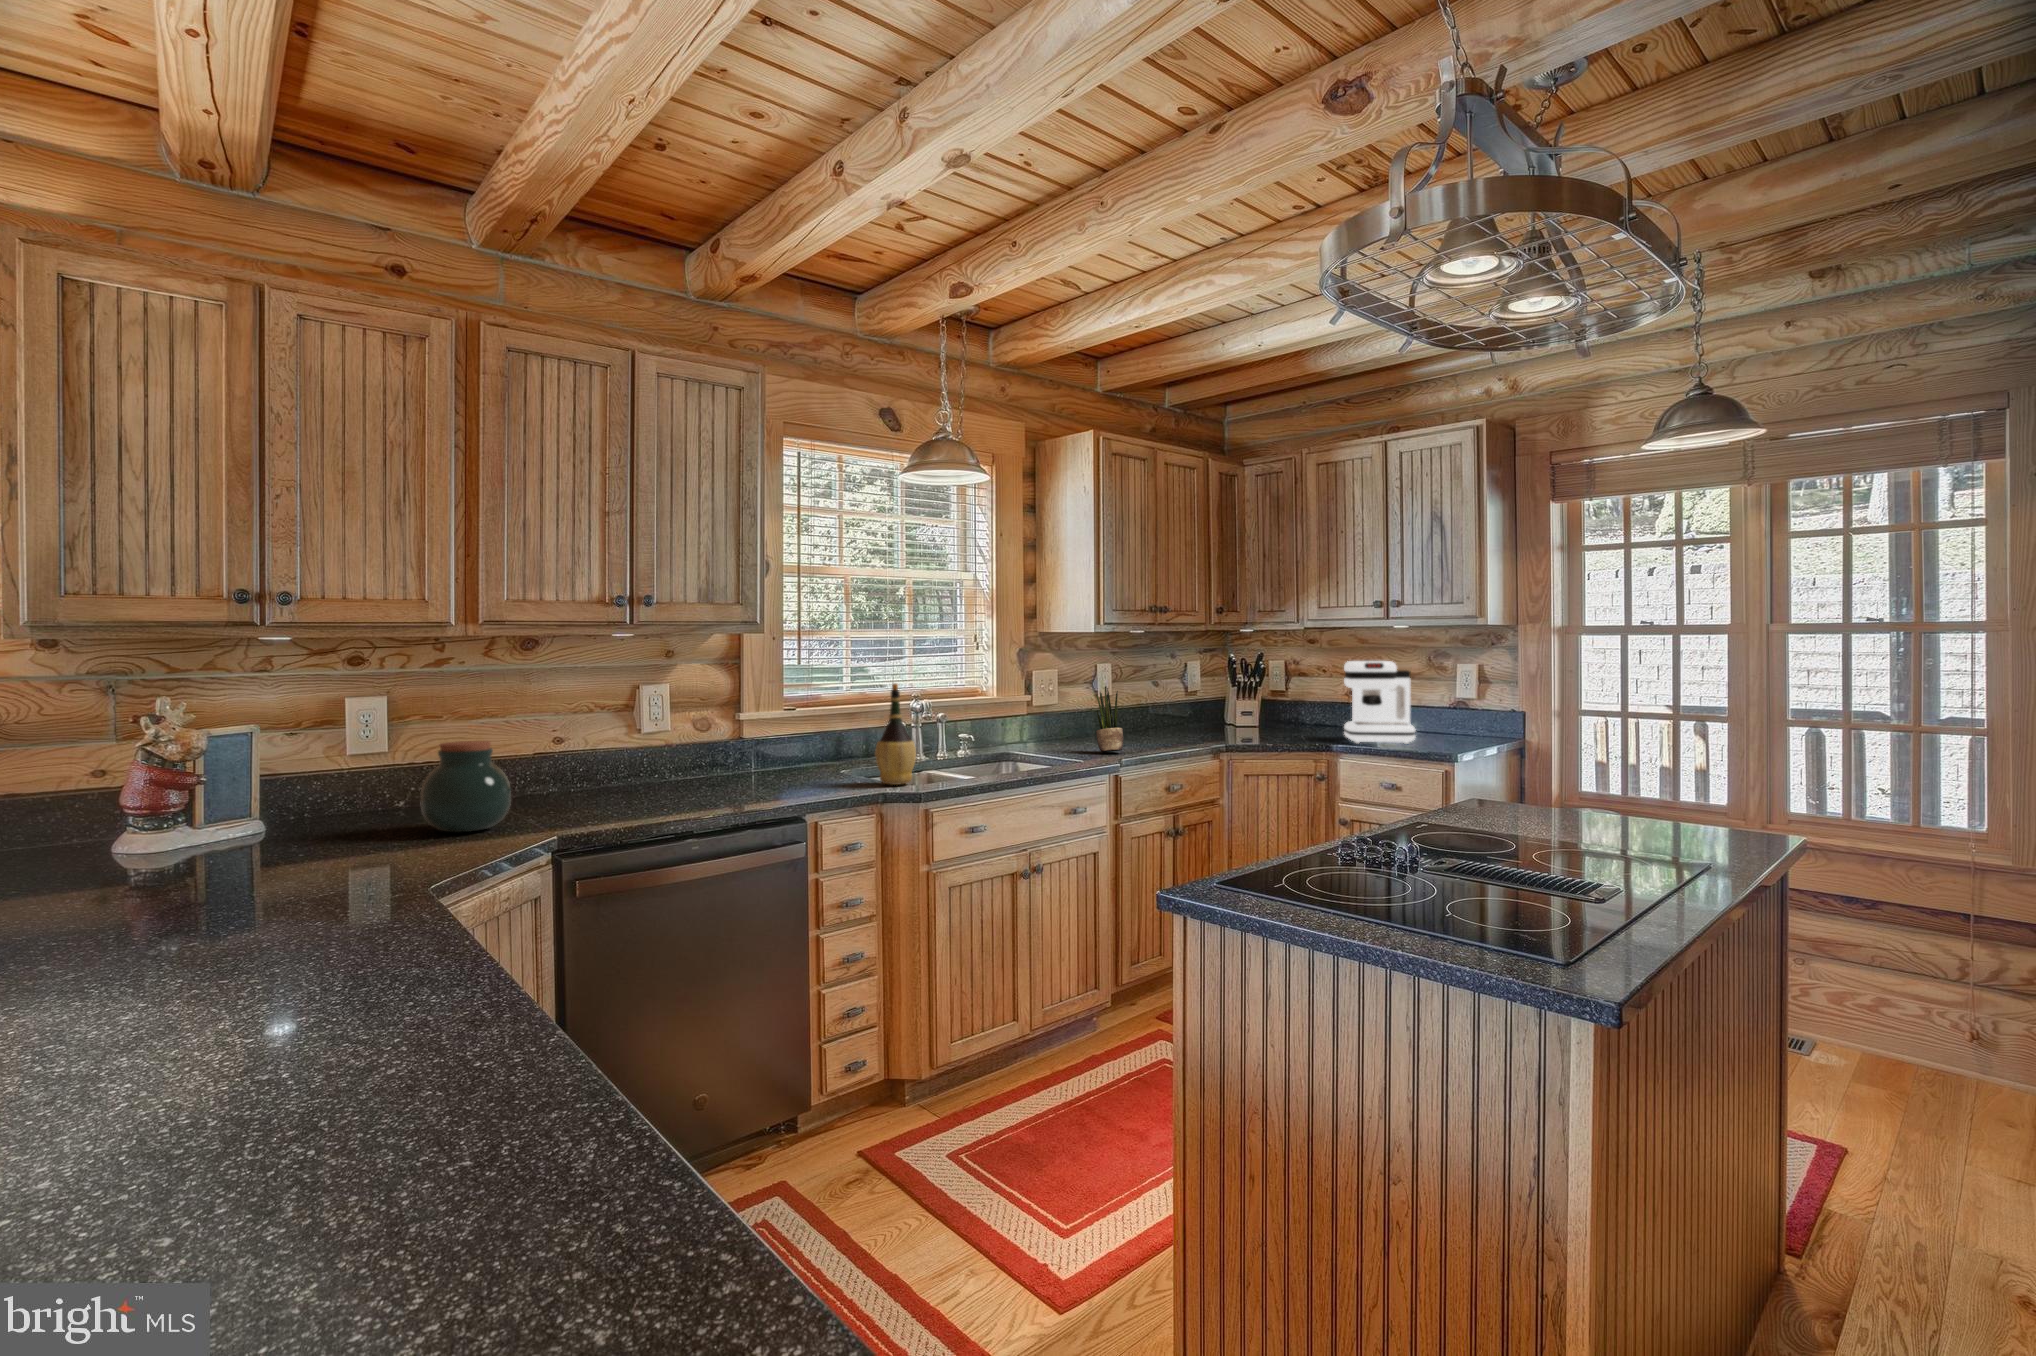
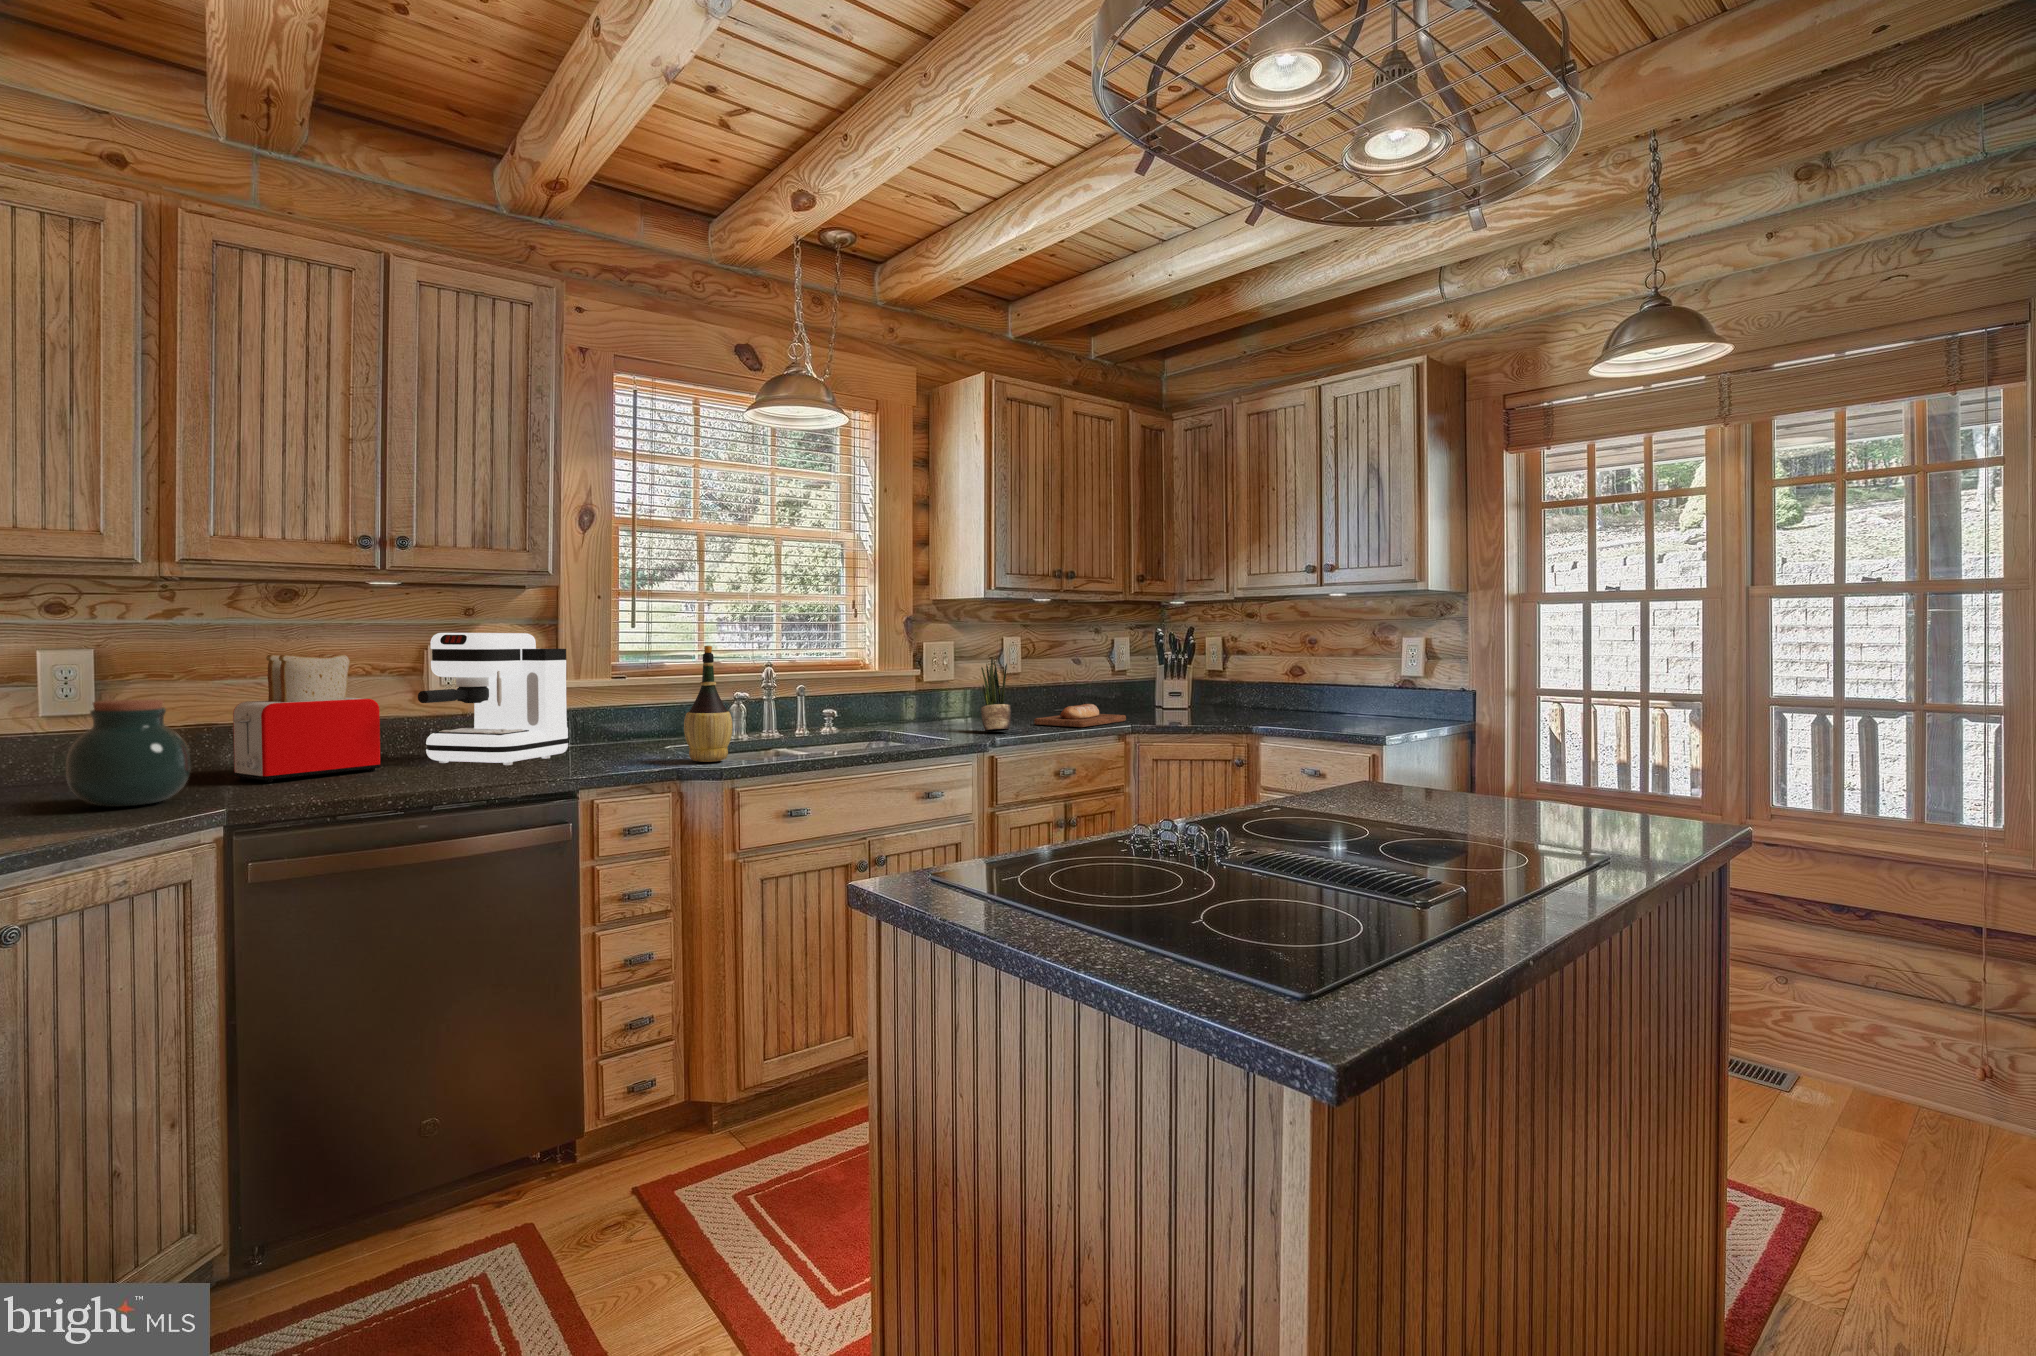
coffee maker: present [1344,661,1415,744] -> present [418,633,568,765]
toaster: none [512,696,624,809] -> present [233,654,380,782]
bread loaf: none [1135,725,1212,747] -> present [1034,704,1126,727]

